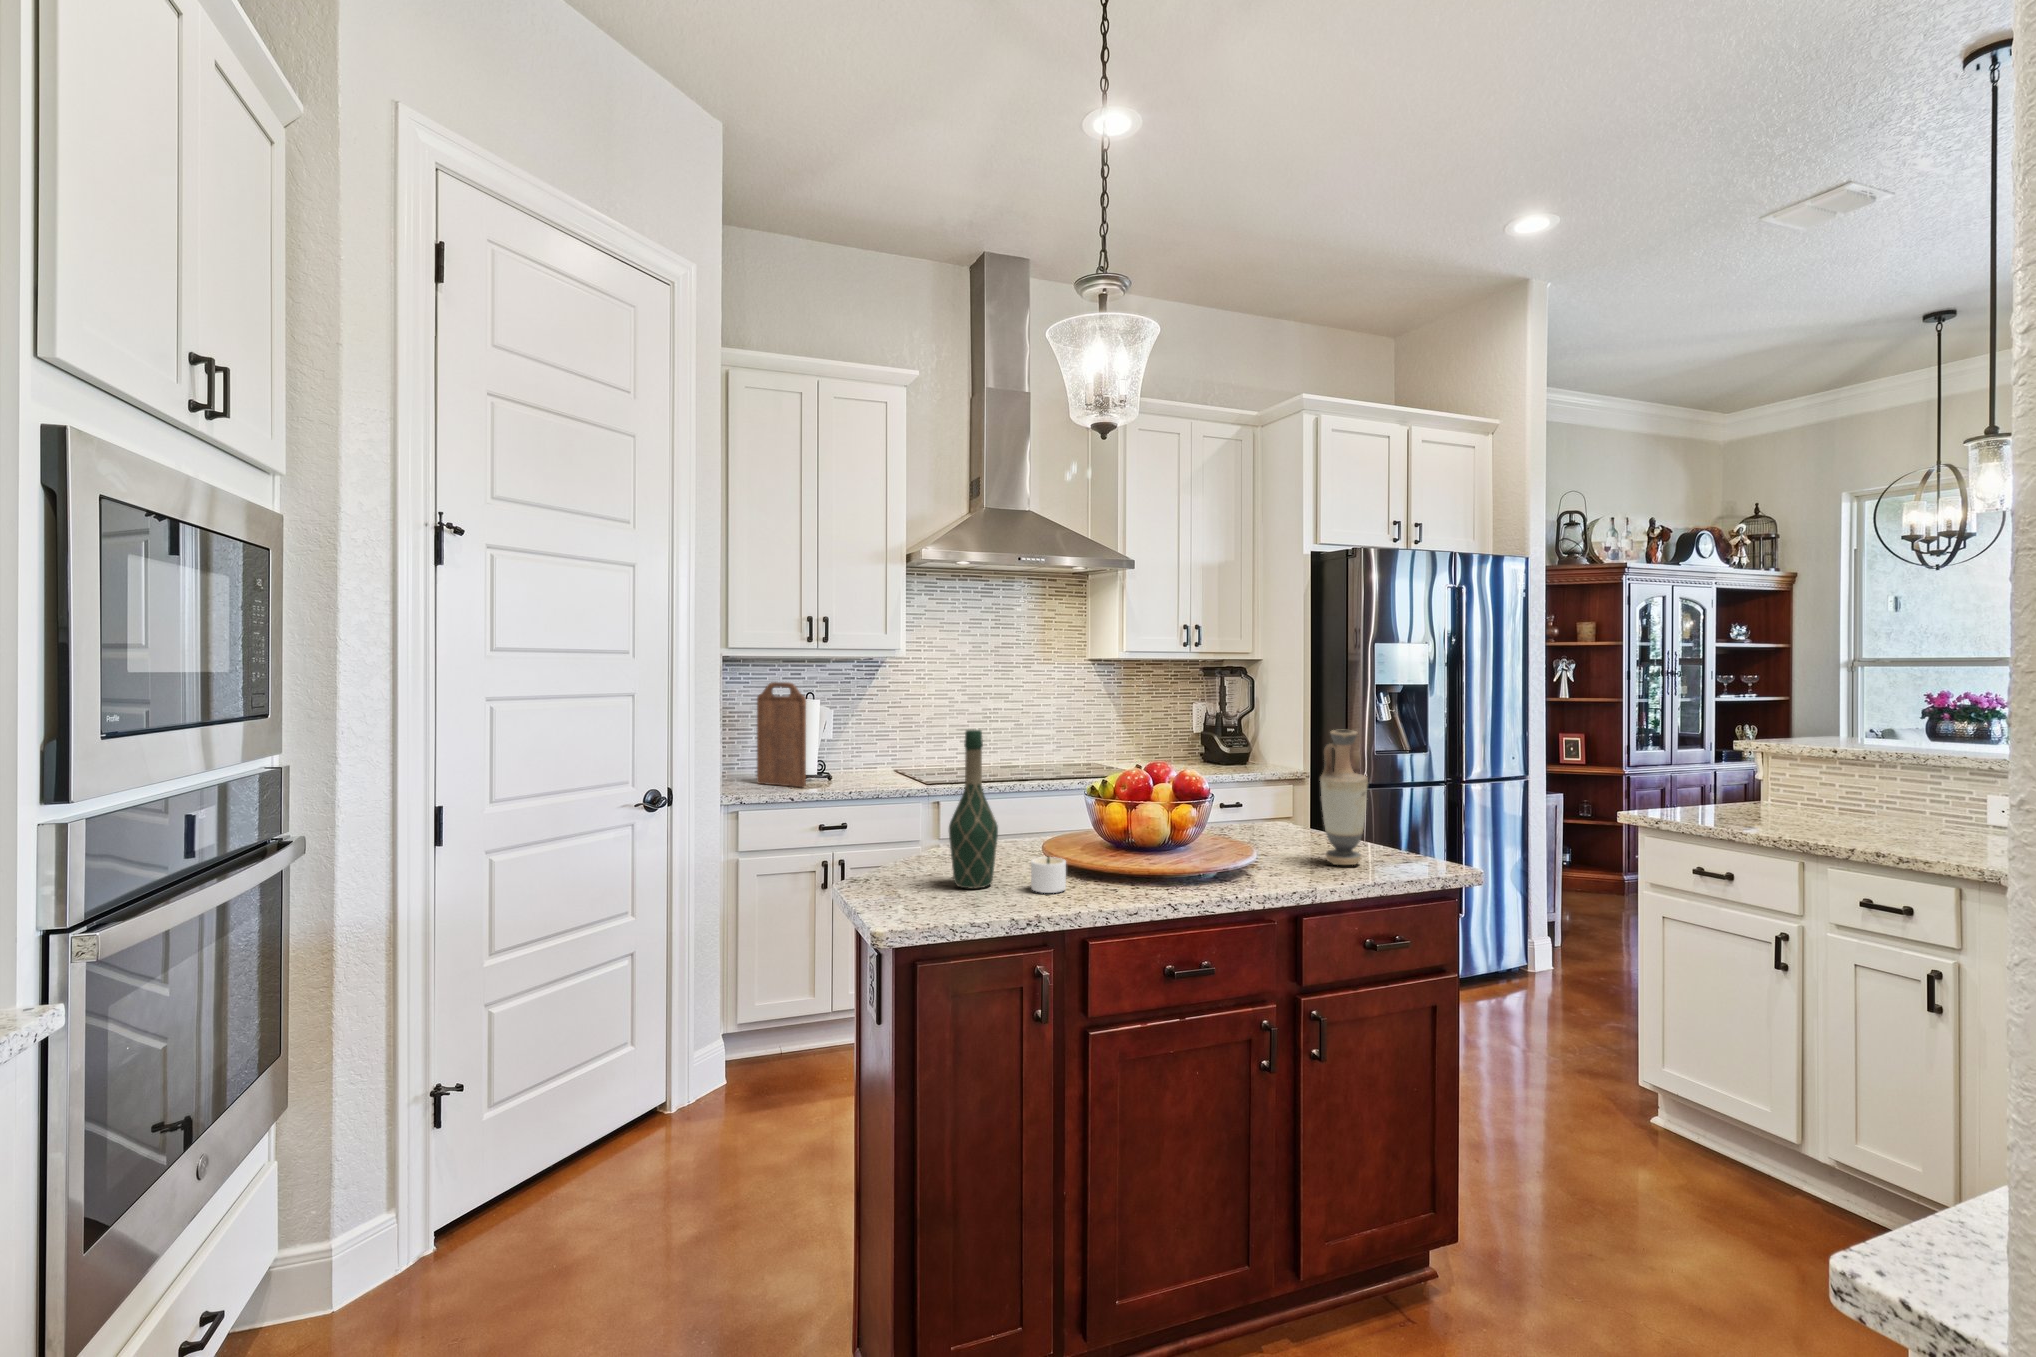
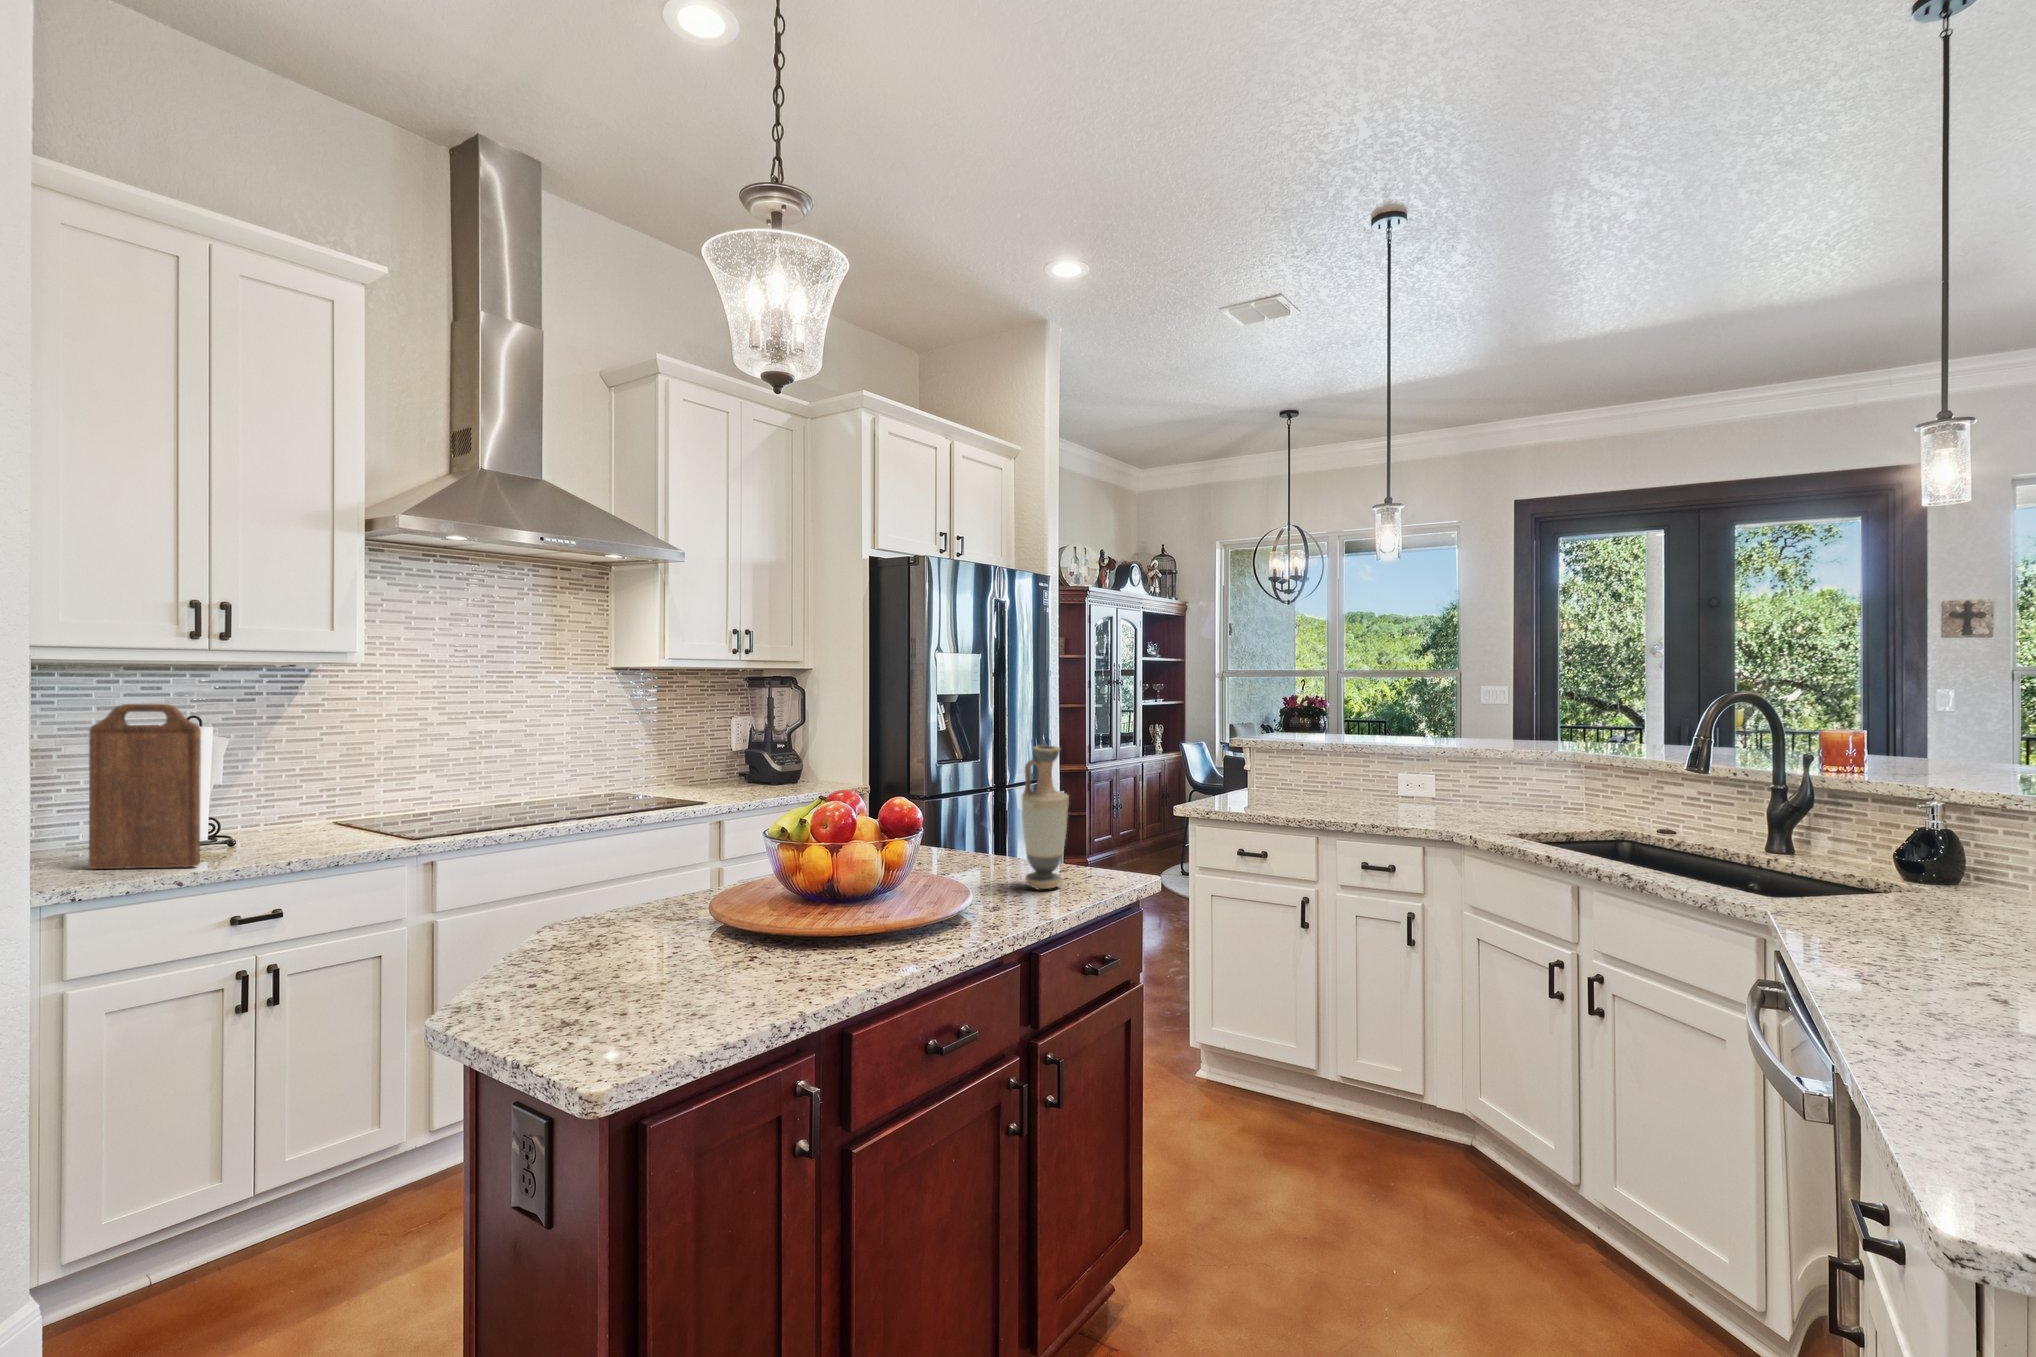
wine bottle: present [949,730,998,888] -> none [622,767,695,989]
candle: present [1031,857,1066,893] -> none [747,928,812,977]

